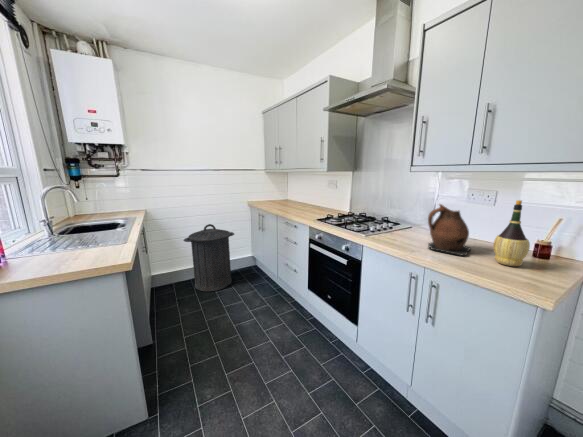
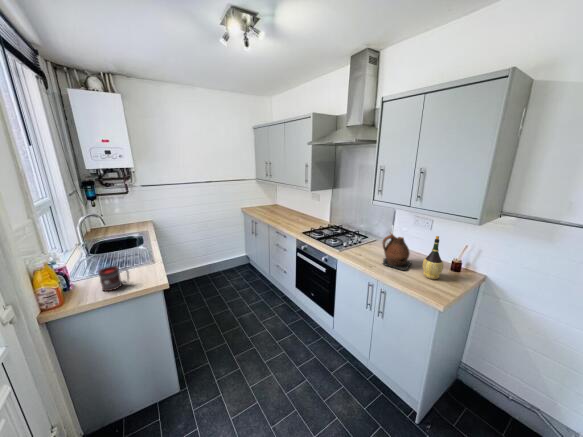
trash can: present [184,224,234,292] -> none [187,232,231,290]
mug: none [32,236,78,269] -> present [98,266,129,291]

